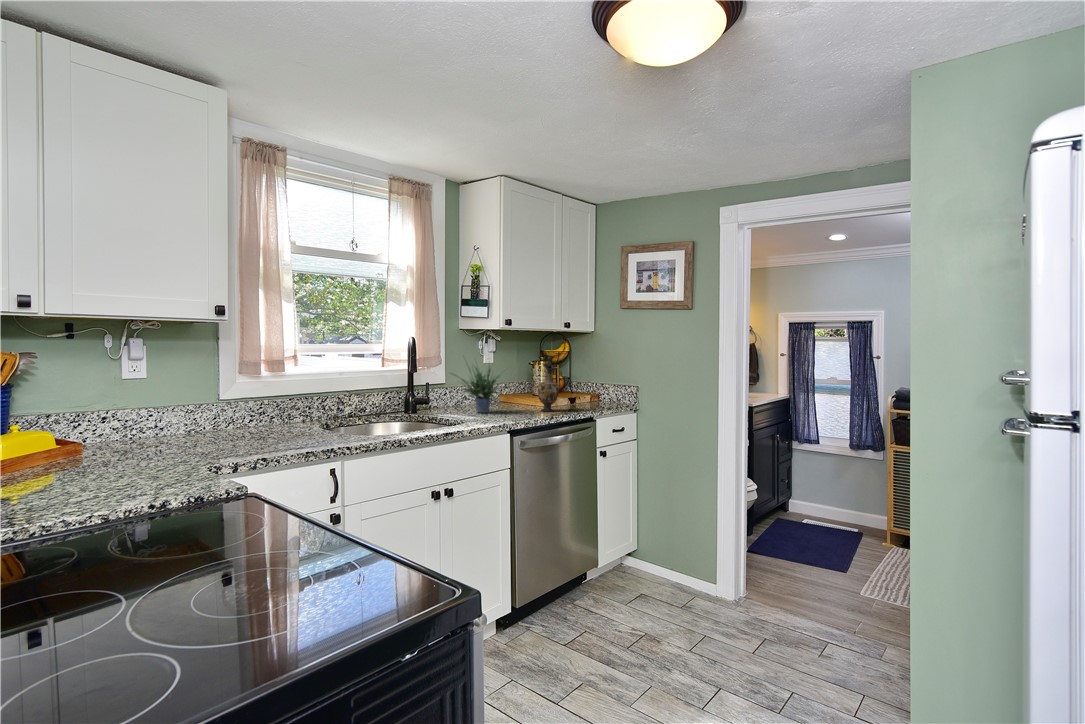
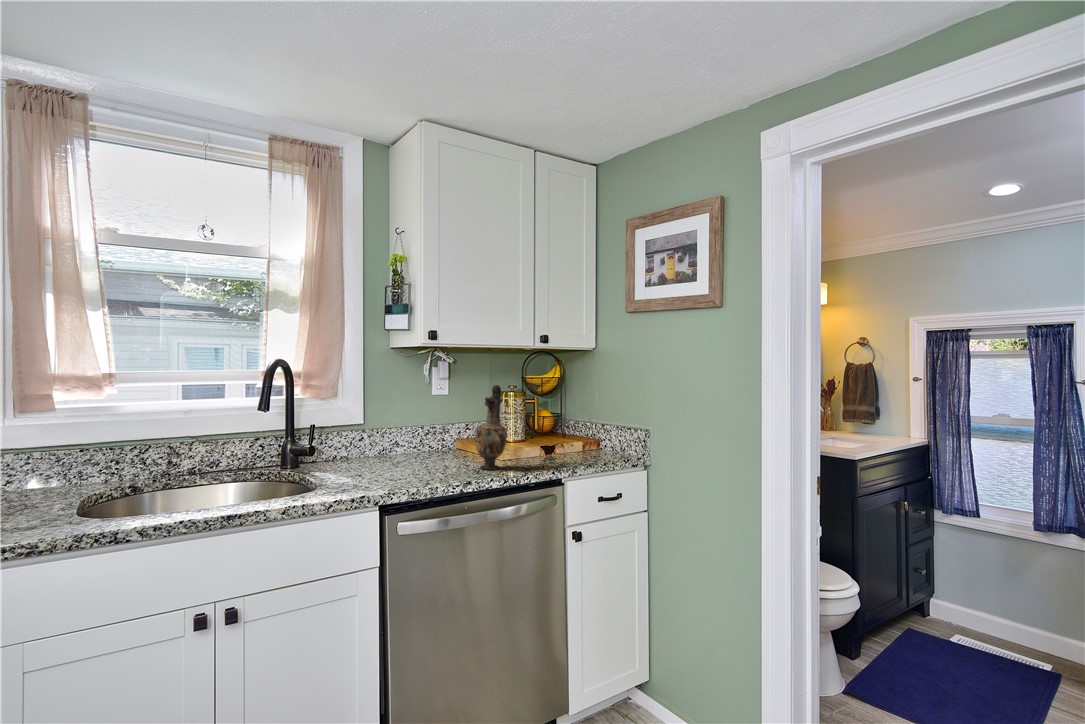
potted plant: present [451,365,515,413] -> none [339,380,441,470]

